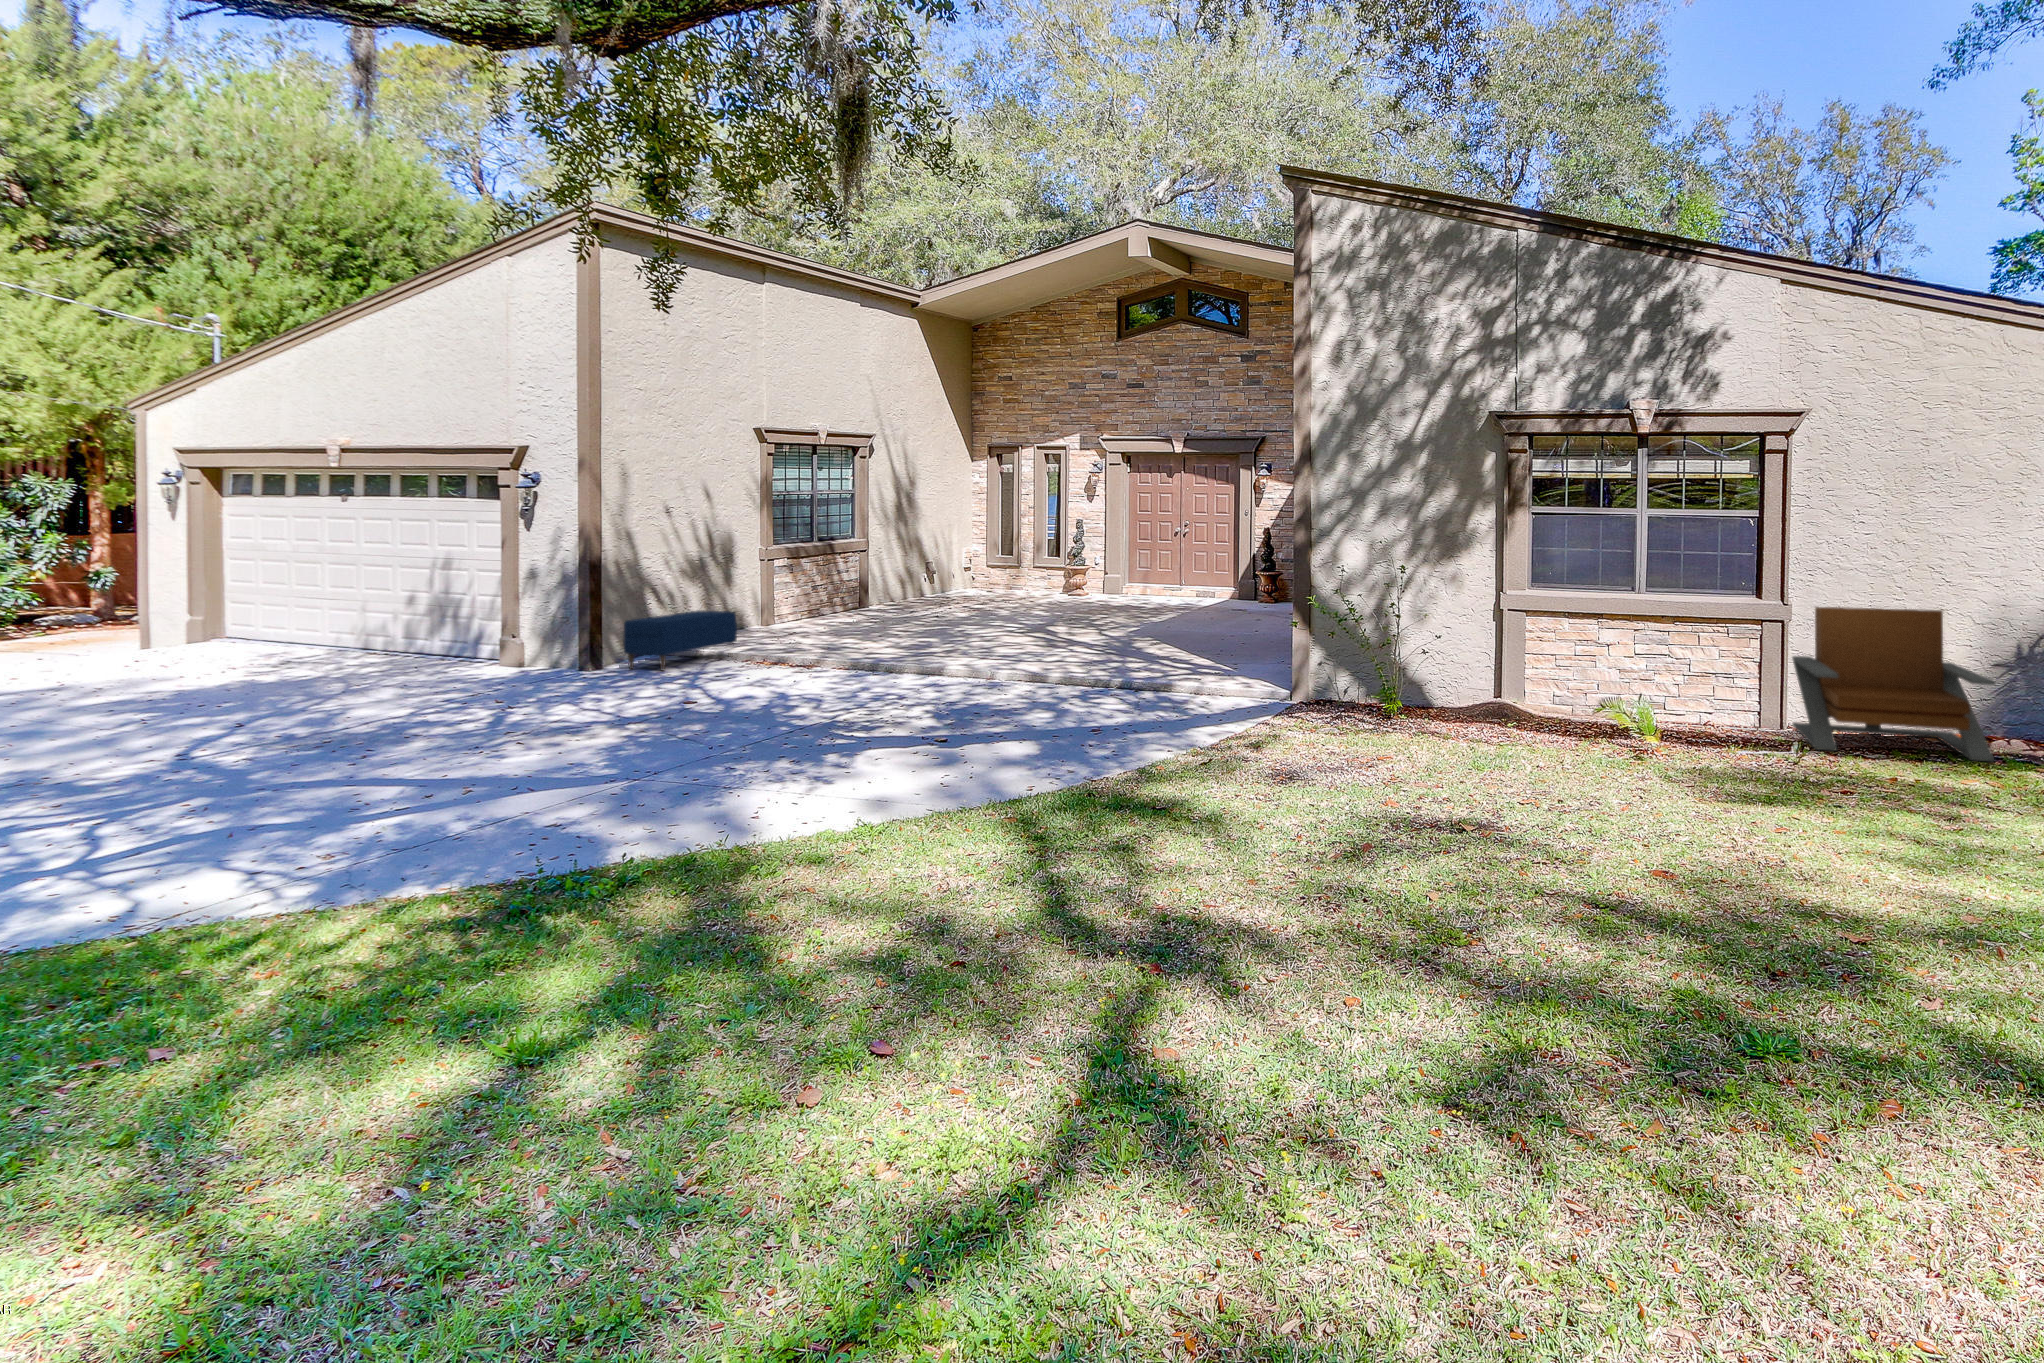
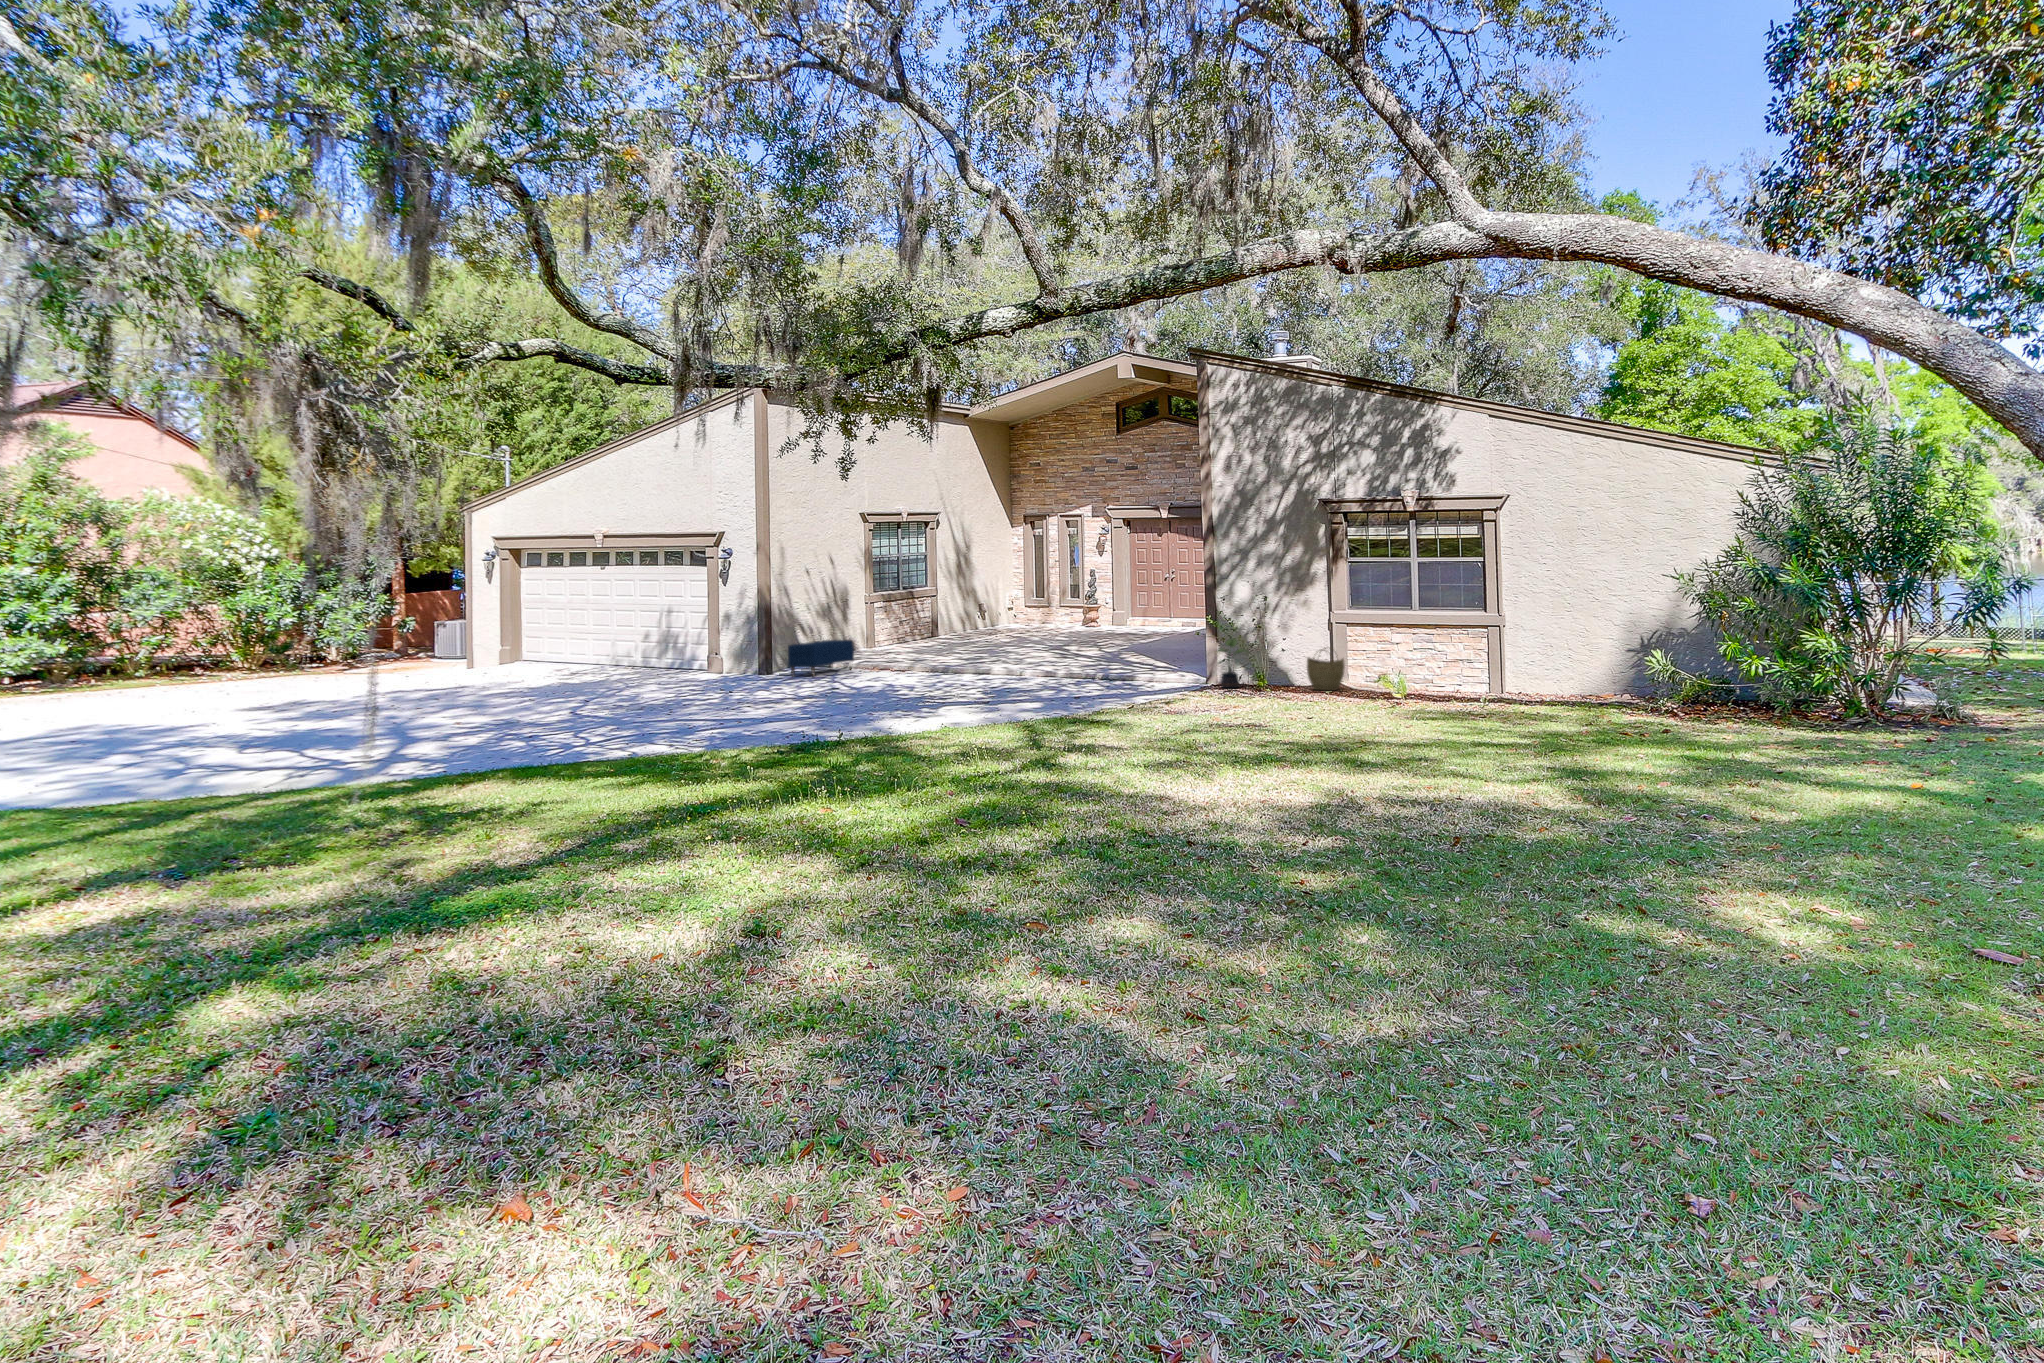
lounge chair: present [1792,607,1995,761] -> none [1485,617,1588,702]
potted plant: none [1318,627,1376,711] -> present [1218,638,1248,688]
woven basket: none [1474,647,1536,720] -> present [1307,648,1345,691]

